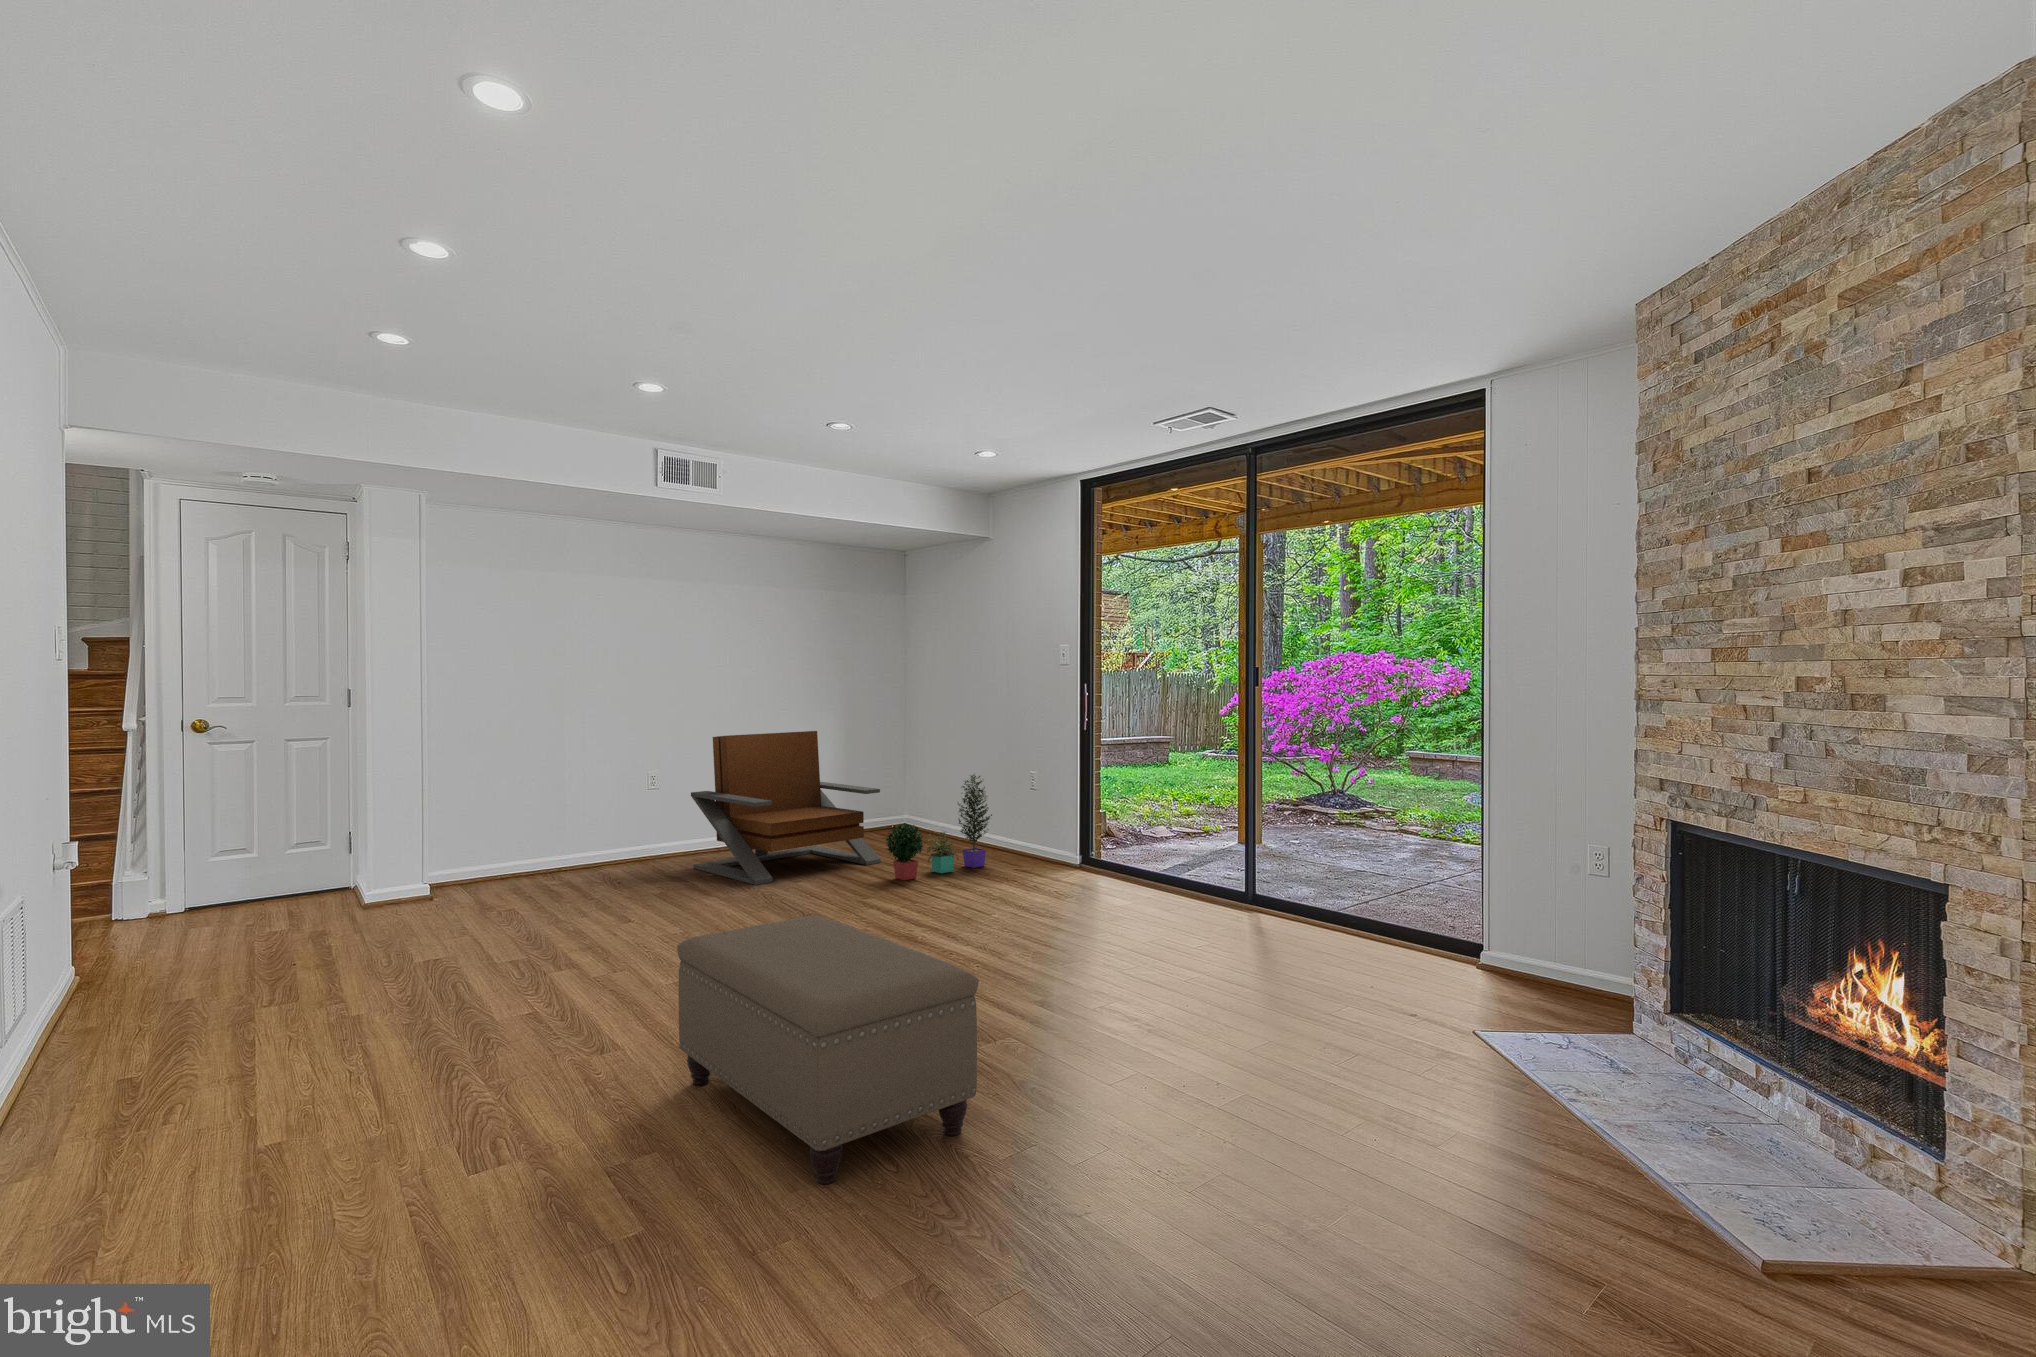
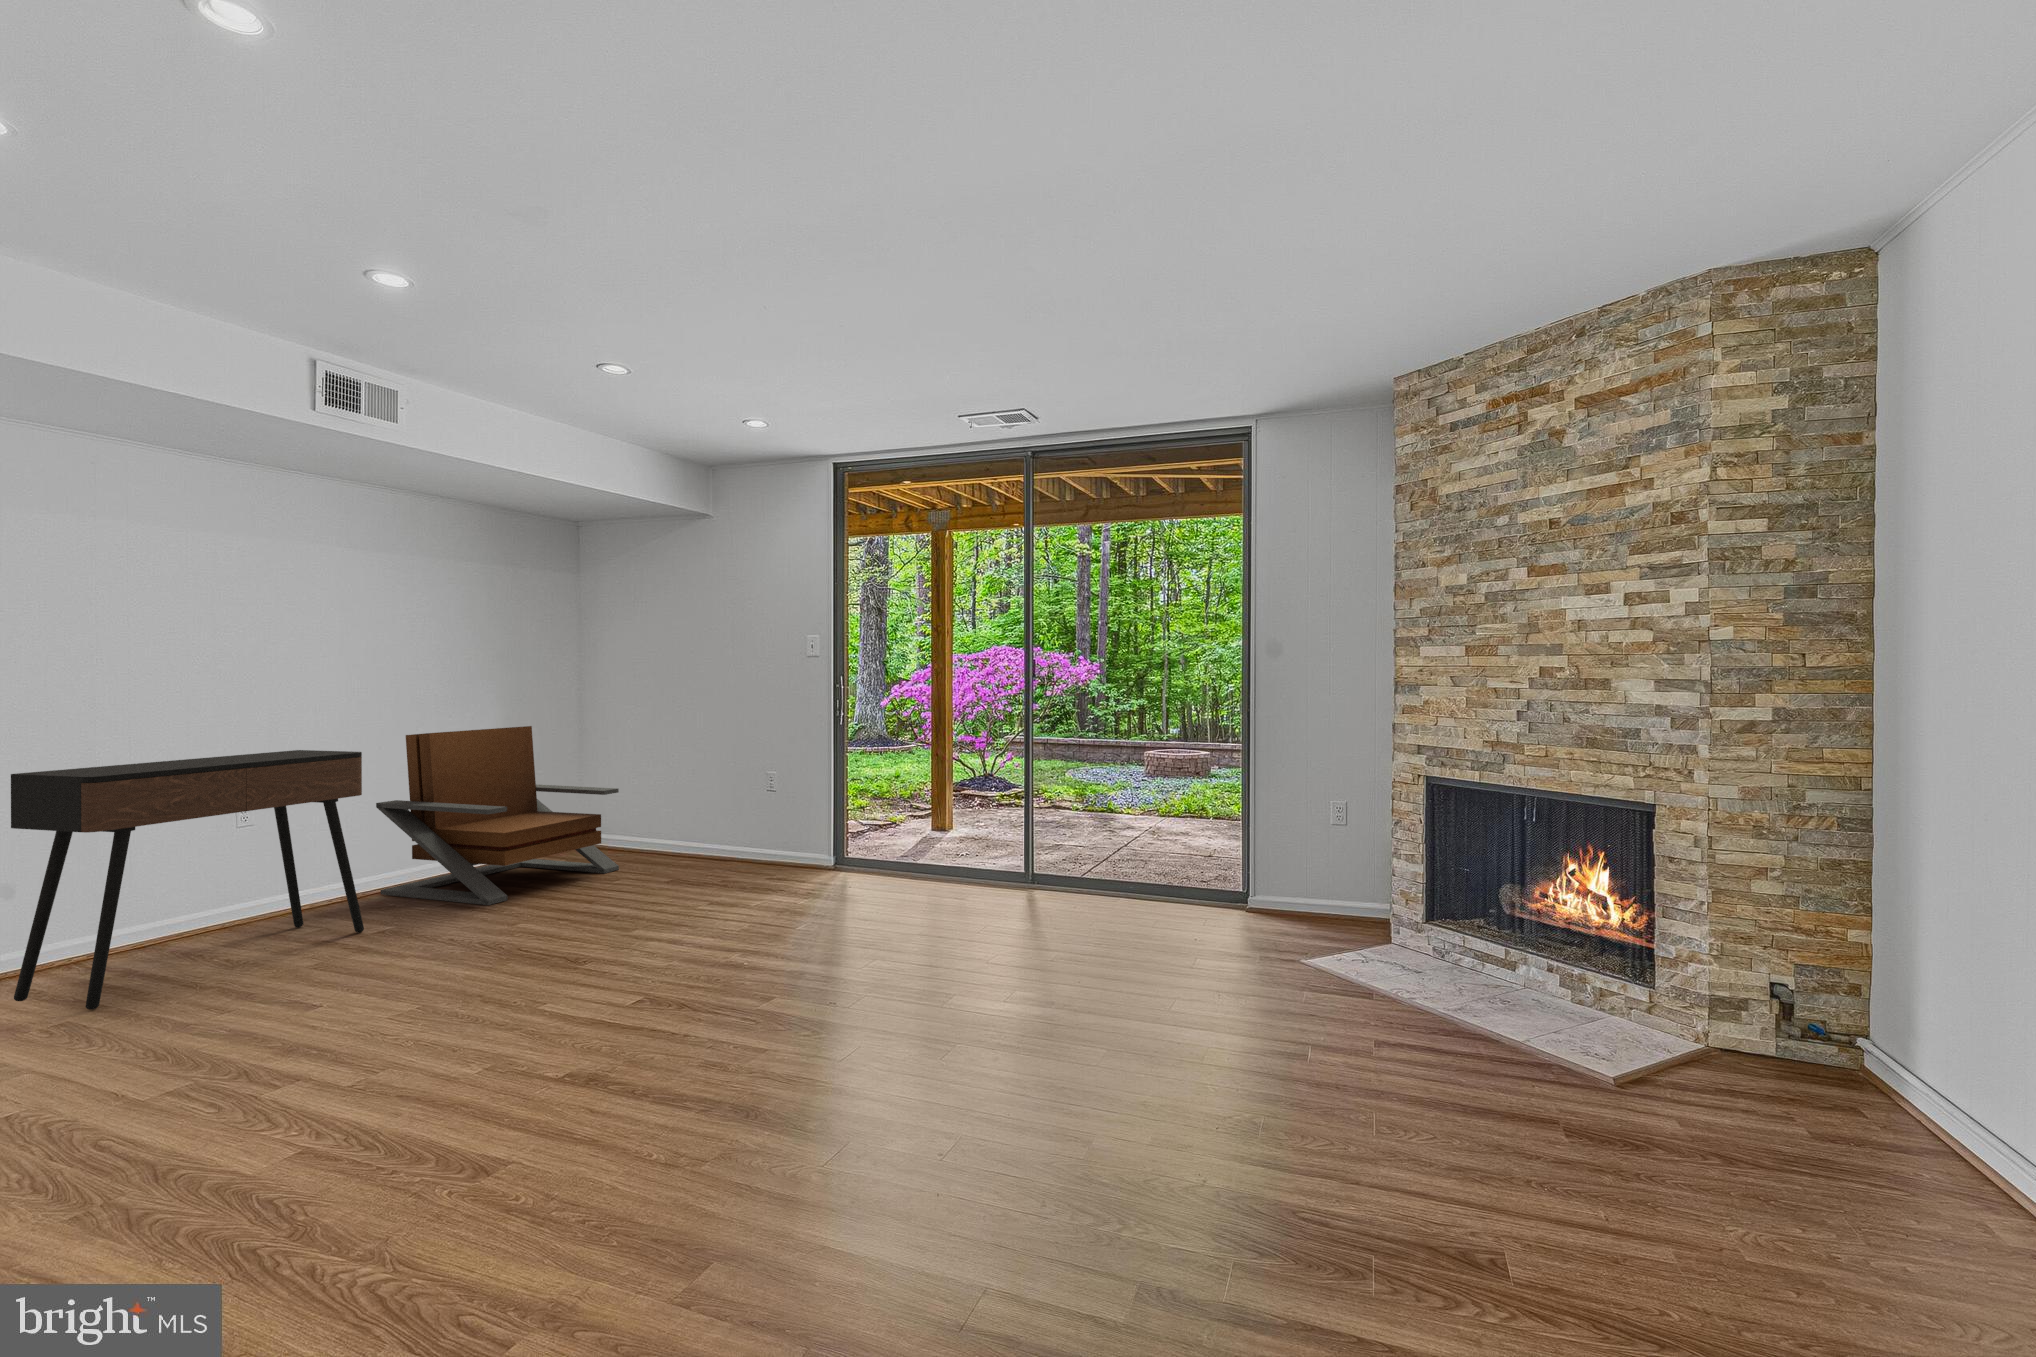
console table: none [413,748,654,937] -> present [11,750,364,1010]
potted plant: present [886,773,992,880] -> none [642,767,750,885]
ottoman: present [677,916,979,1184] -> none [636,914,1000,1170]

